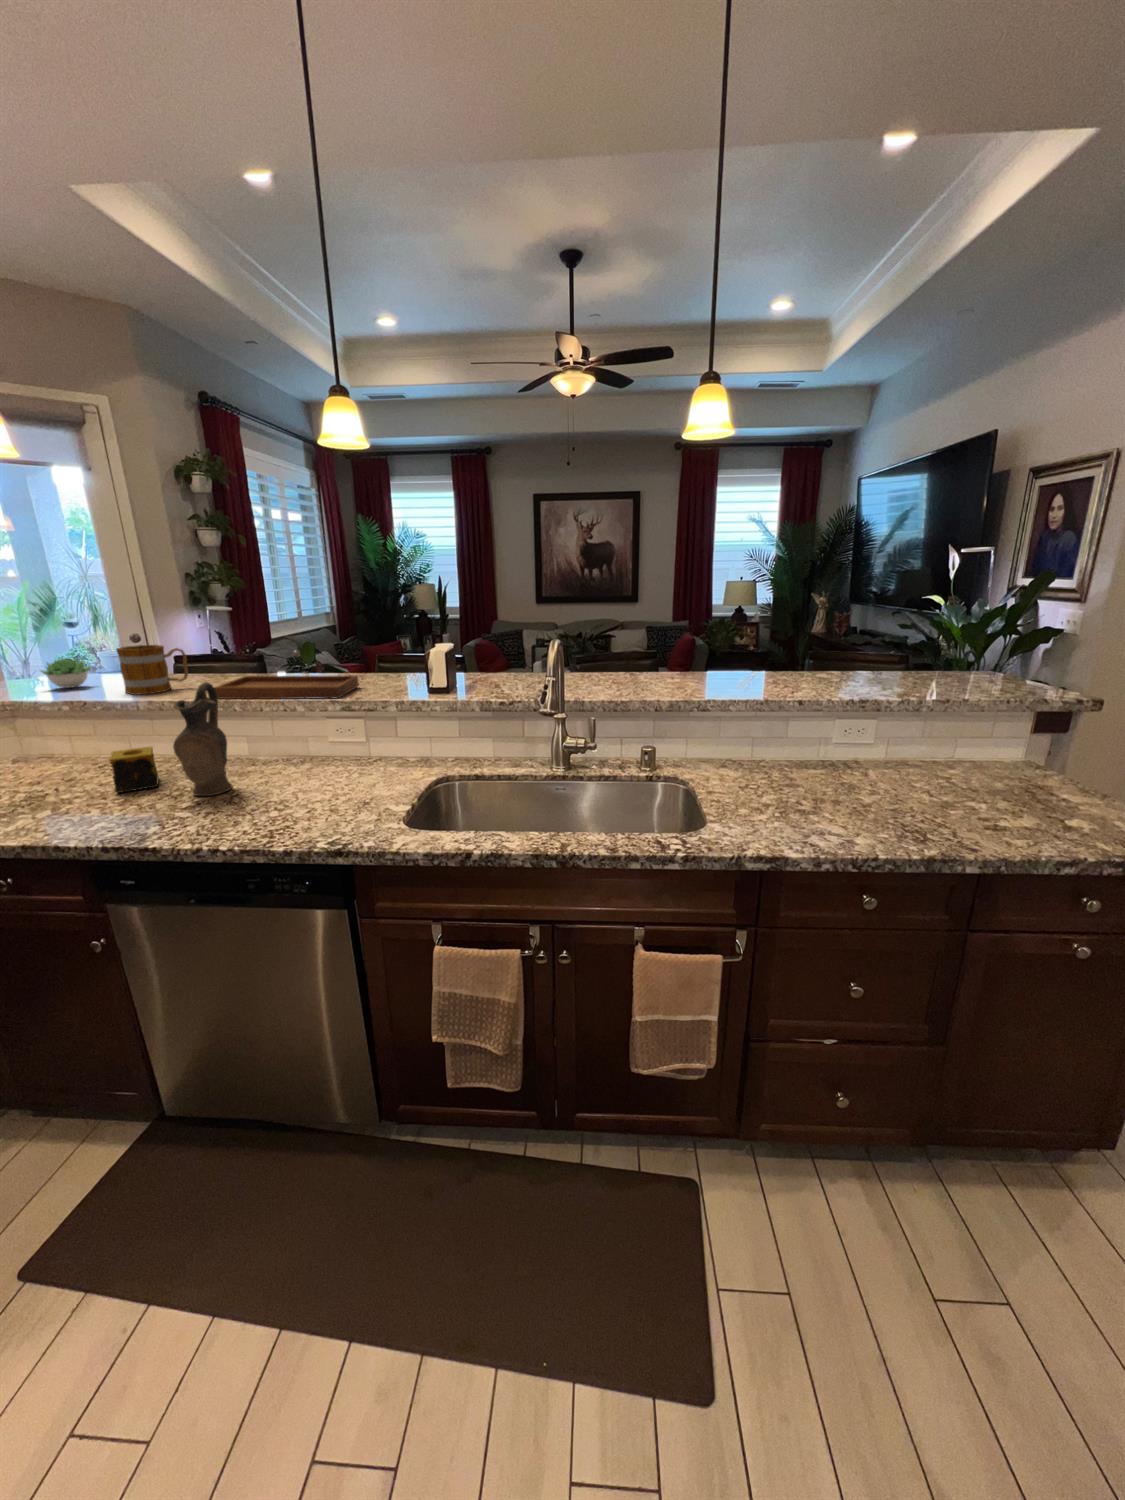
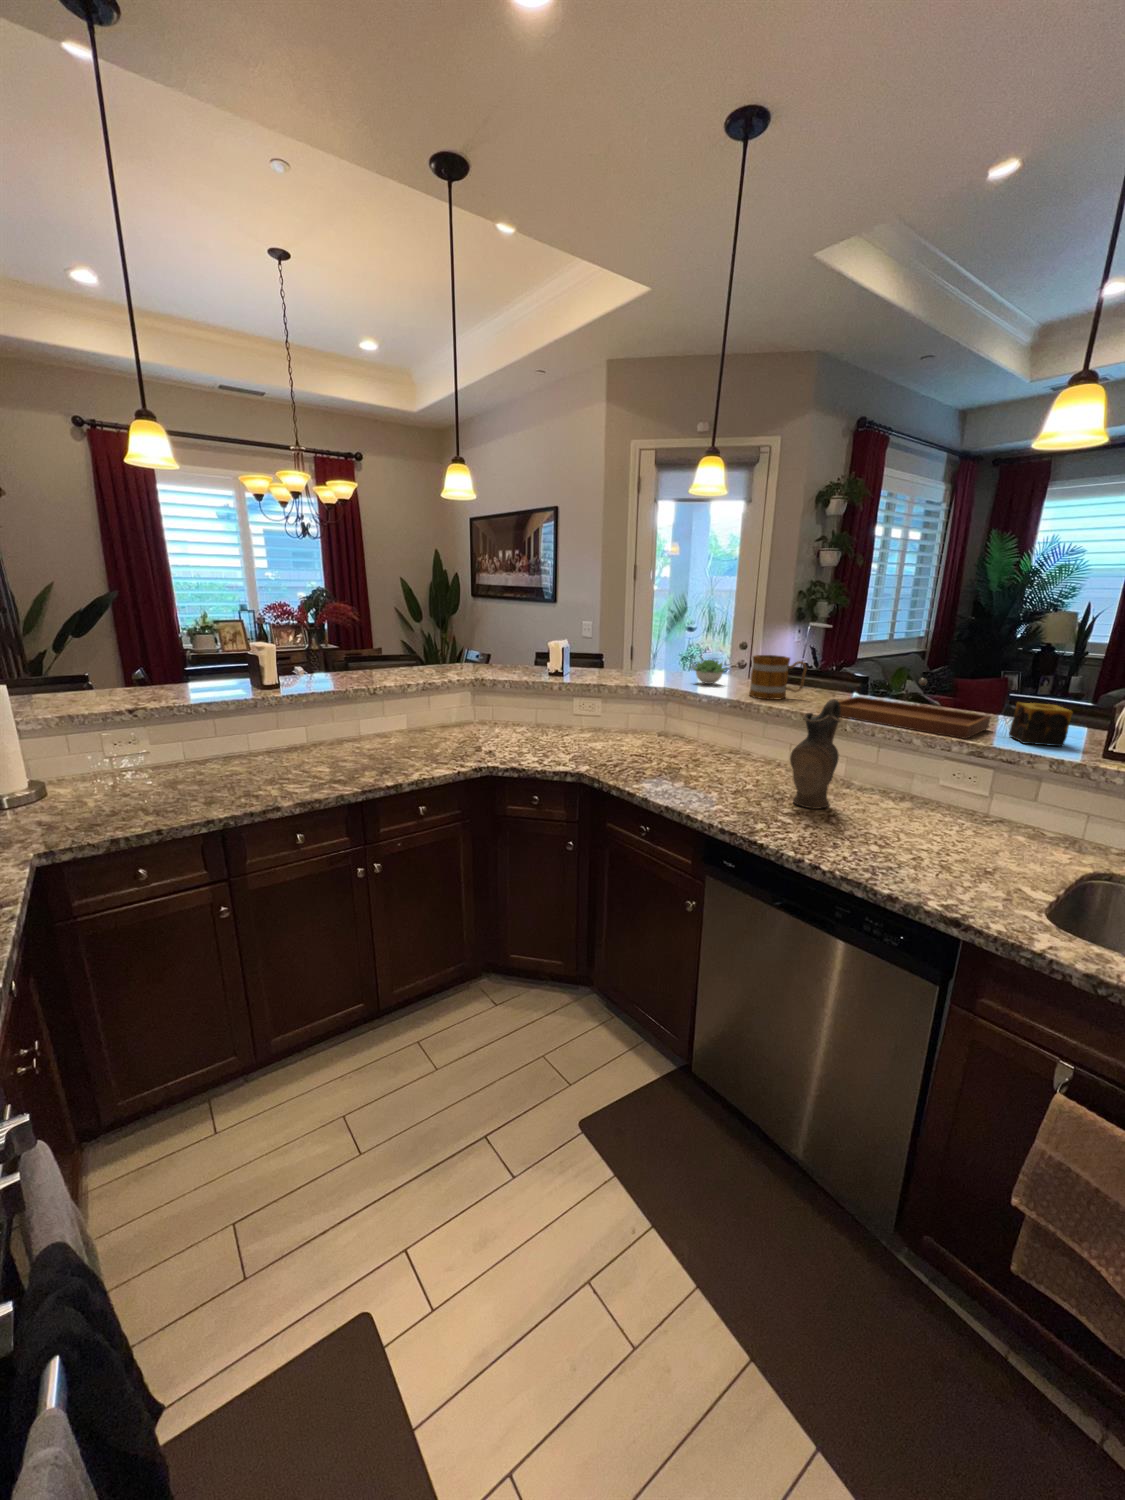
candle: present [109,747,159,793] -> present [1009,702,1073,746]

